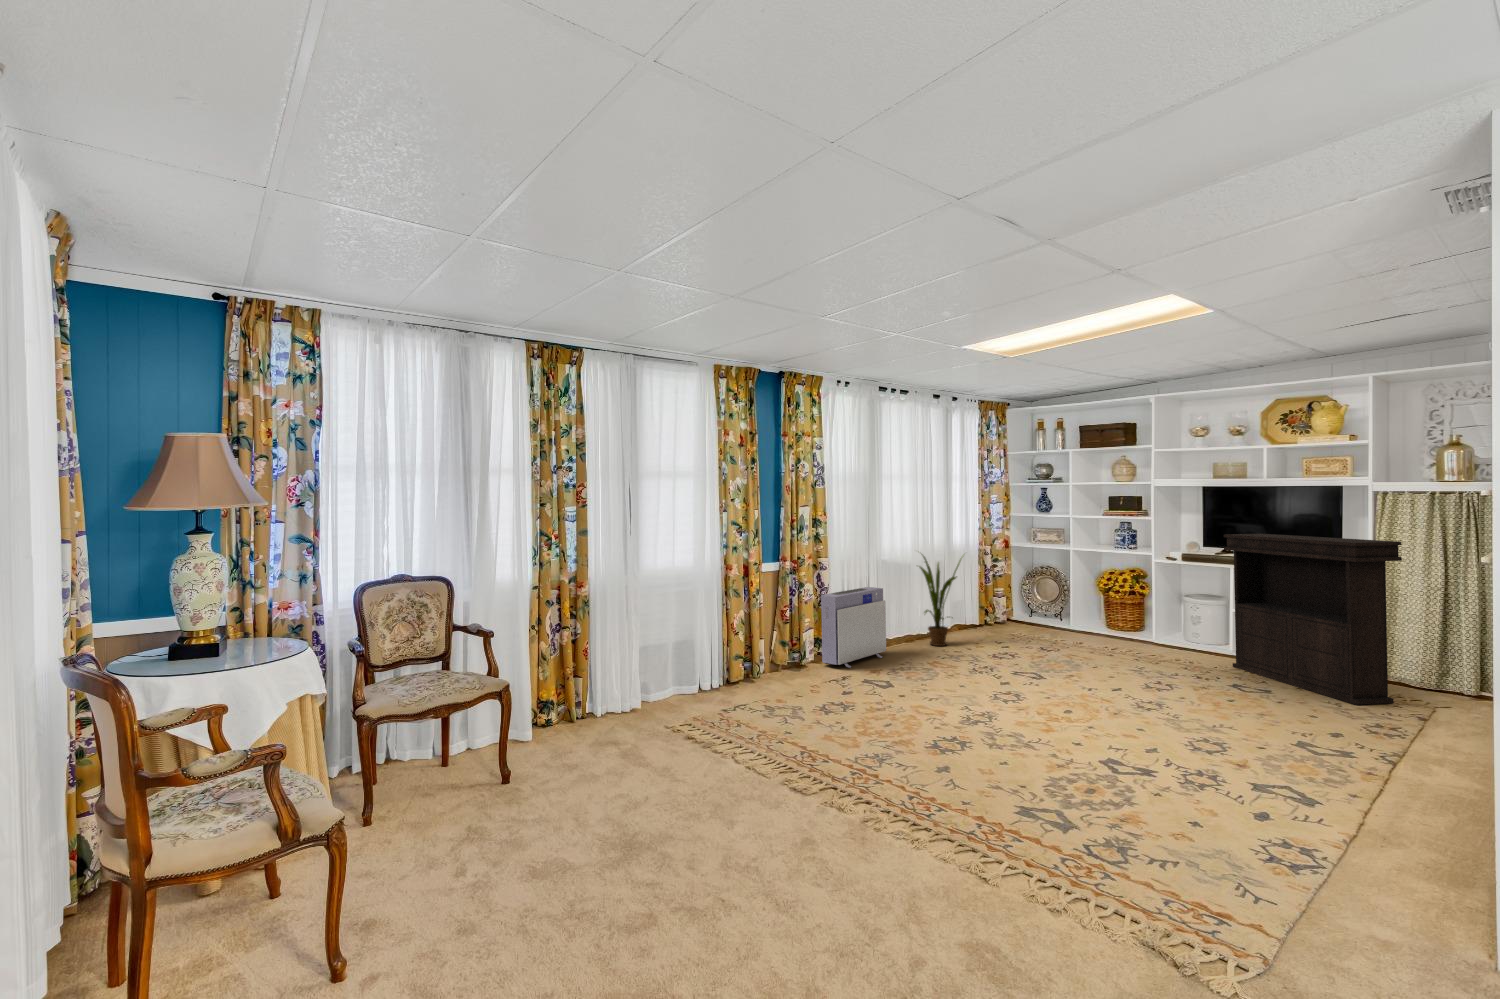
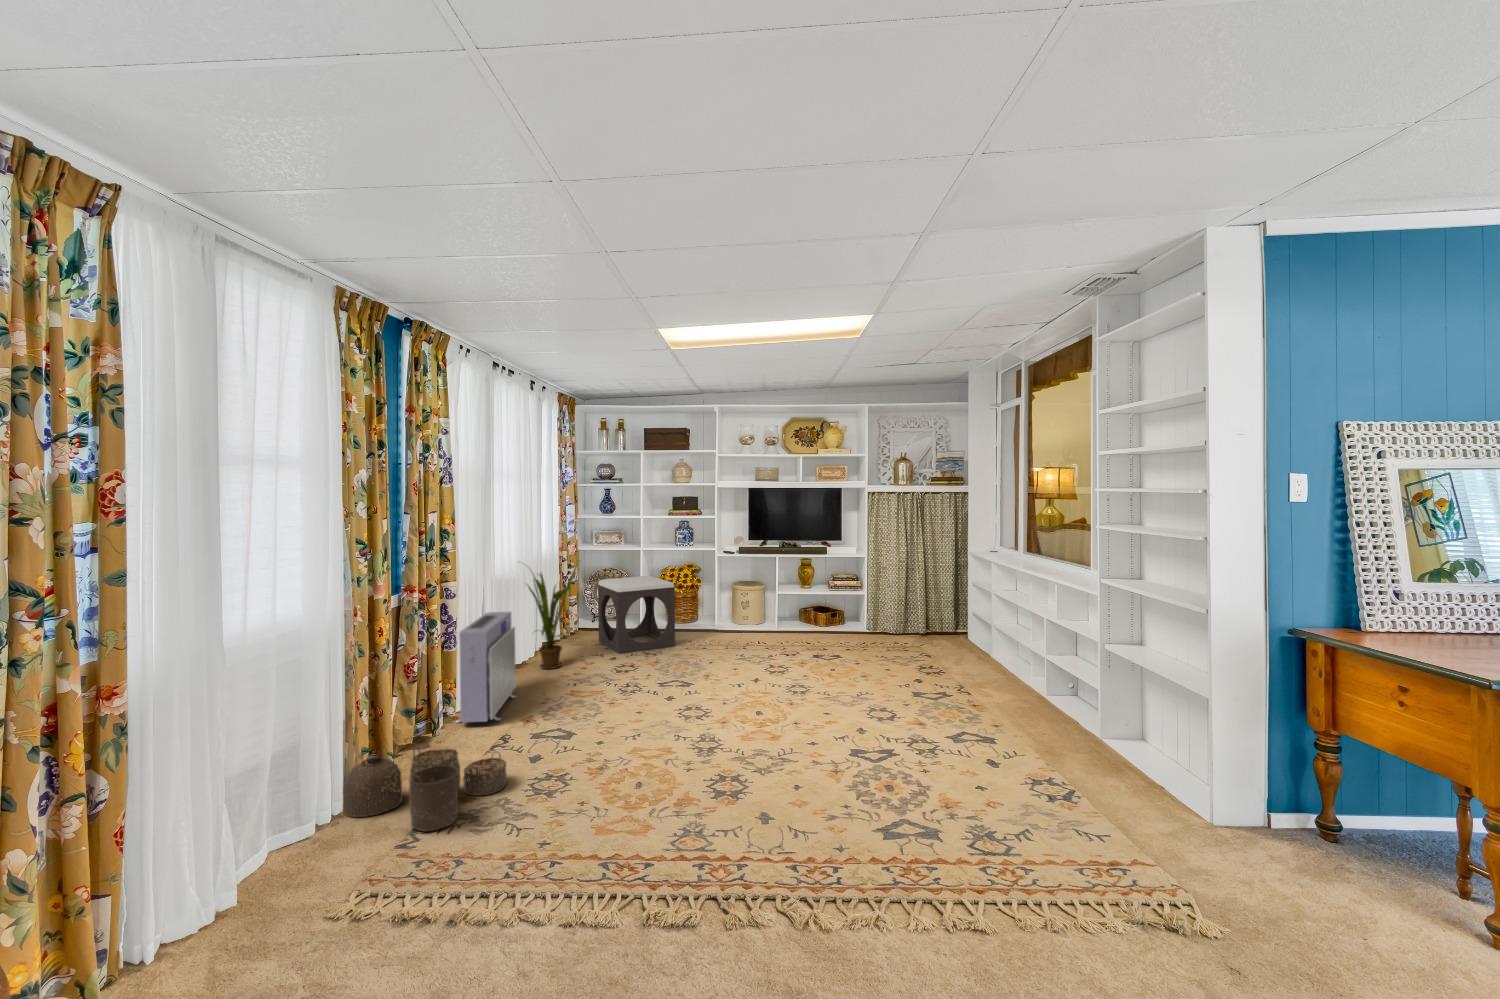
console table: present [1224,534,1402,705] -> none [787,528,908,652]
footstool: none [1009,575,1075,650] -> present [598,576,675,654]
woven basket: none [711,657,801,707] -> present [343,748,506,831]

